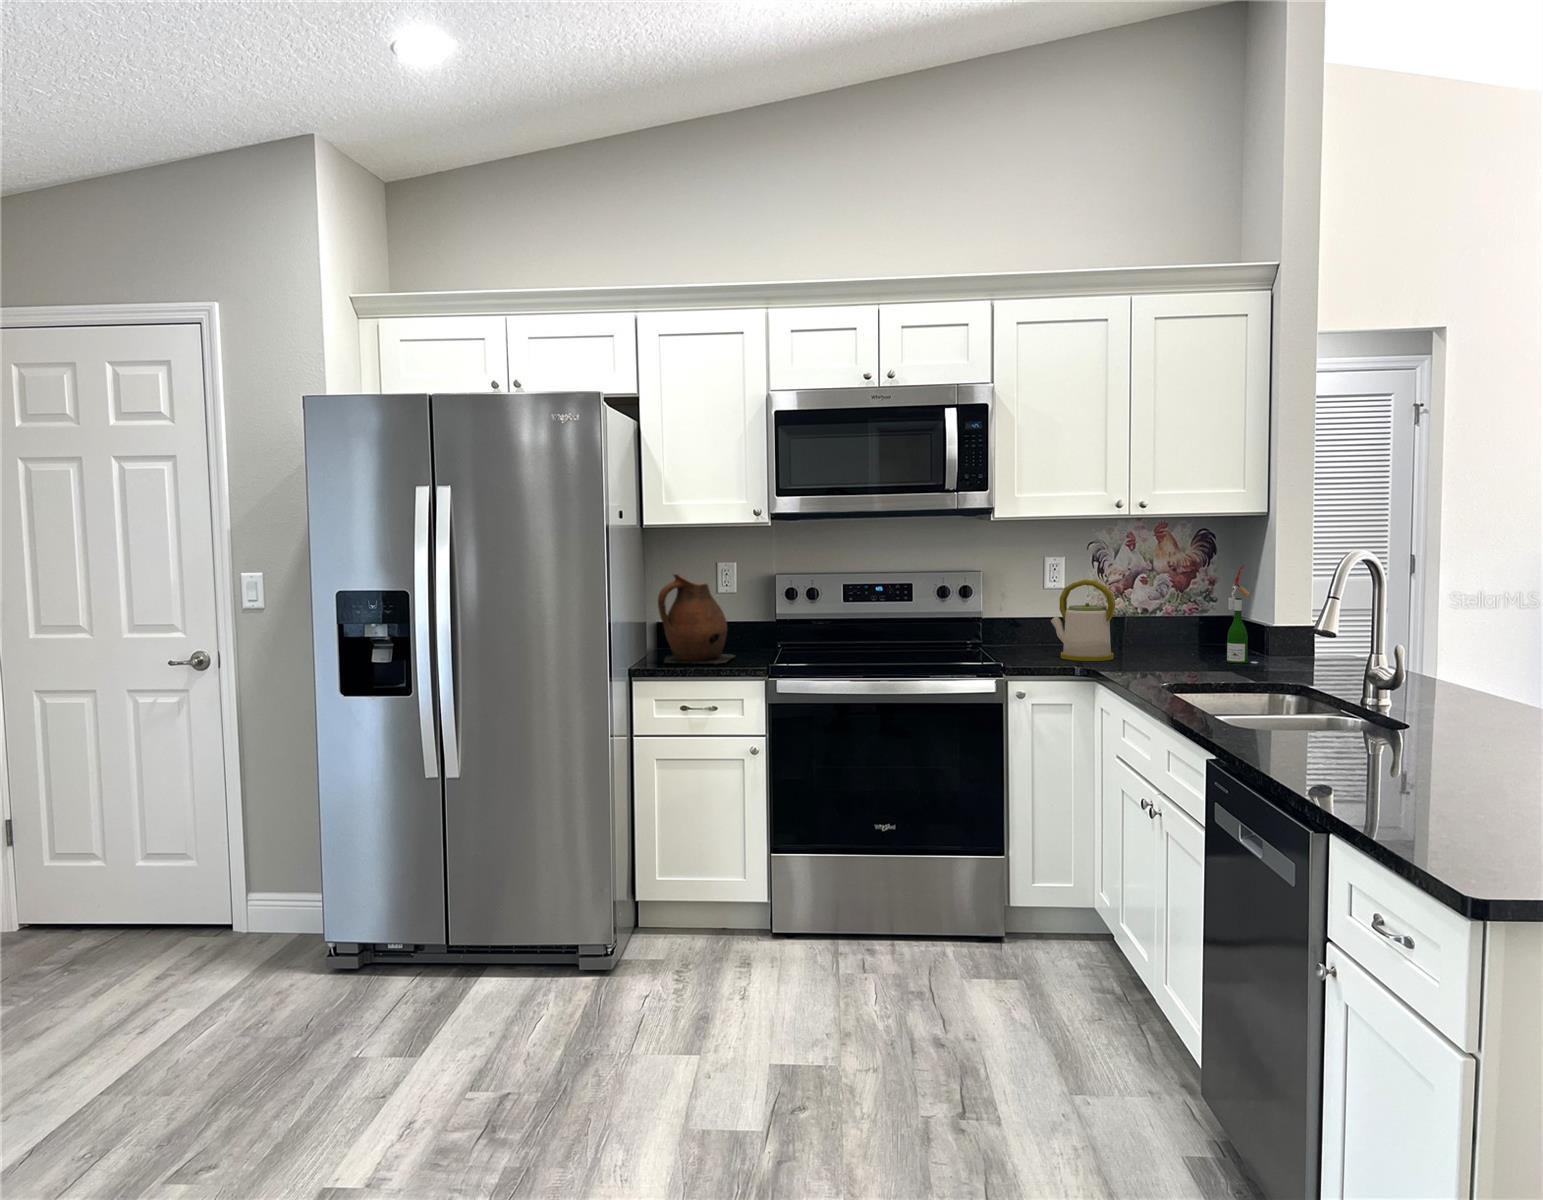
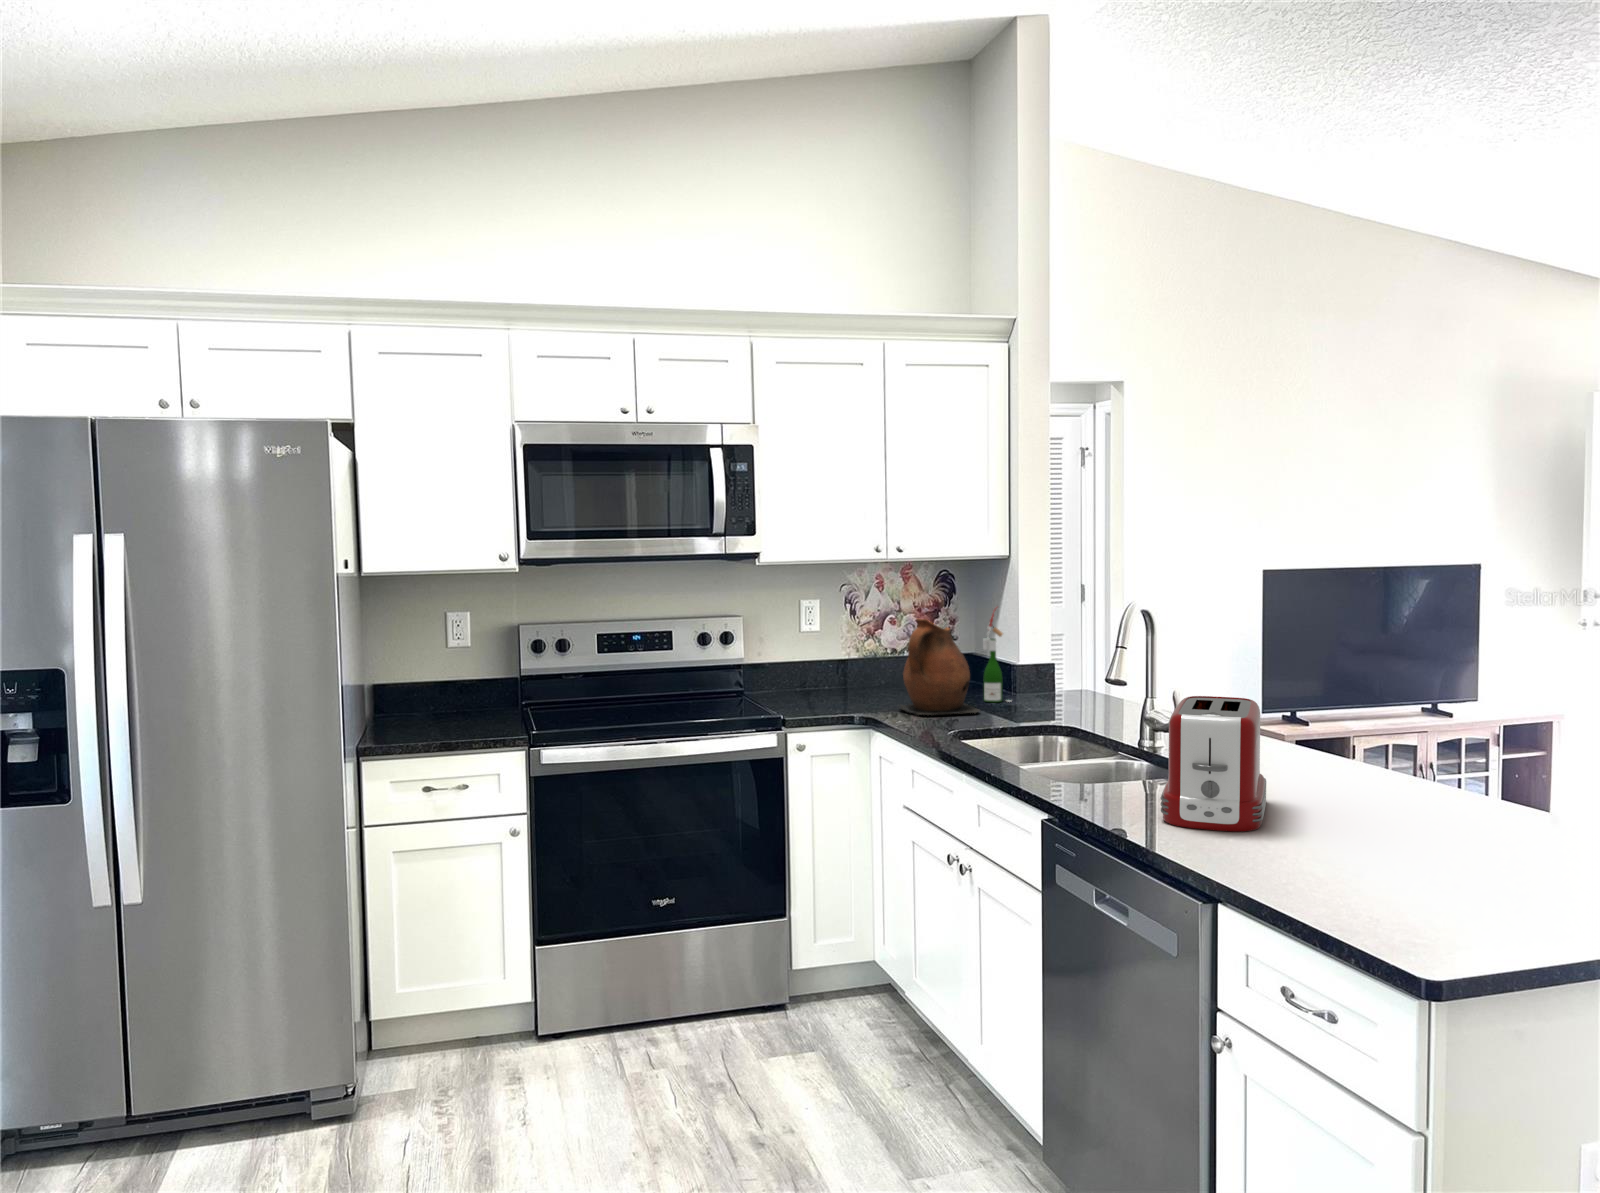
ceramic pitcher: present [658,574,736,664] -> present [901,619,980,715]
kettle: present [1051,580,1115,661] -> none [814,624,878,707]
toaster: none [1298,640,1435,771] -> present [1161,696,1266,832]

